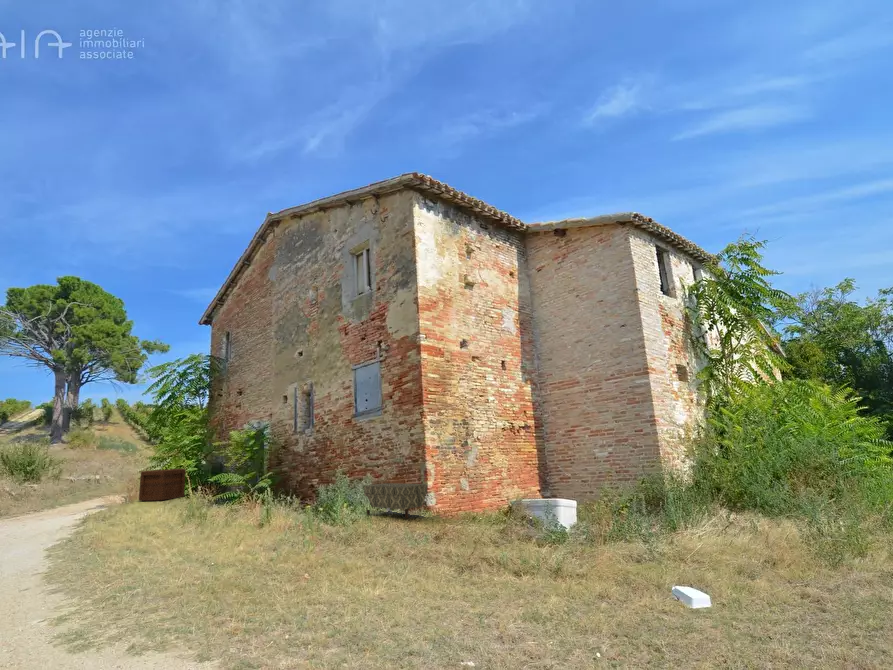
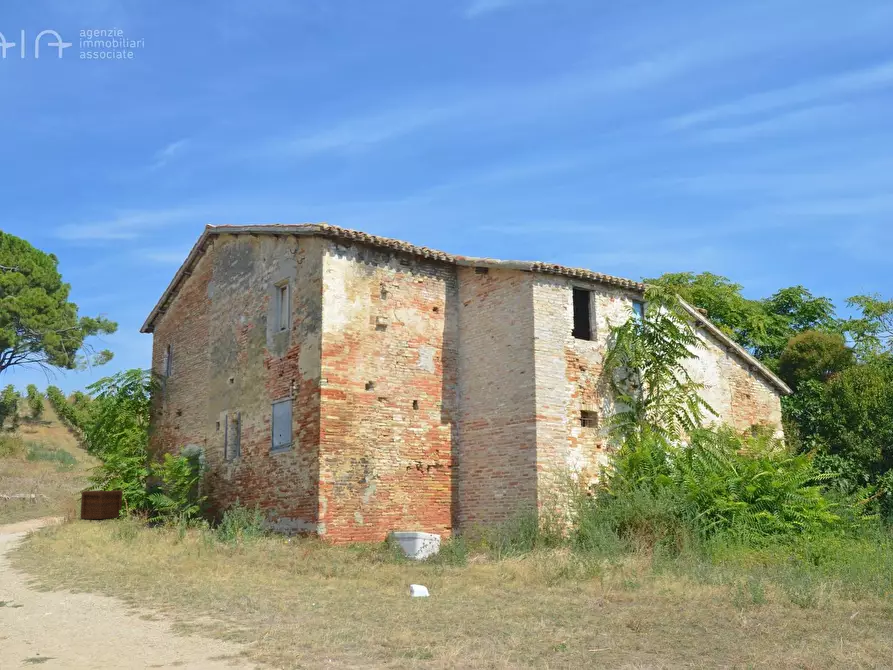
bench: present [364,483,427,519] -> none [267,513,317,543]

